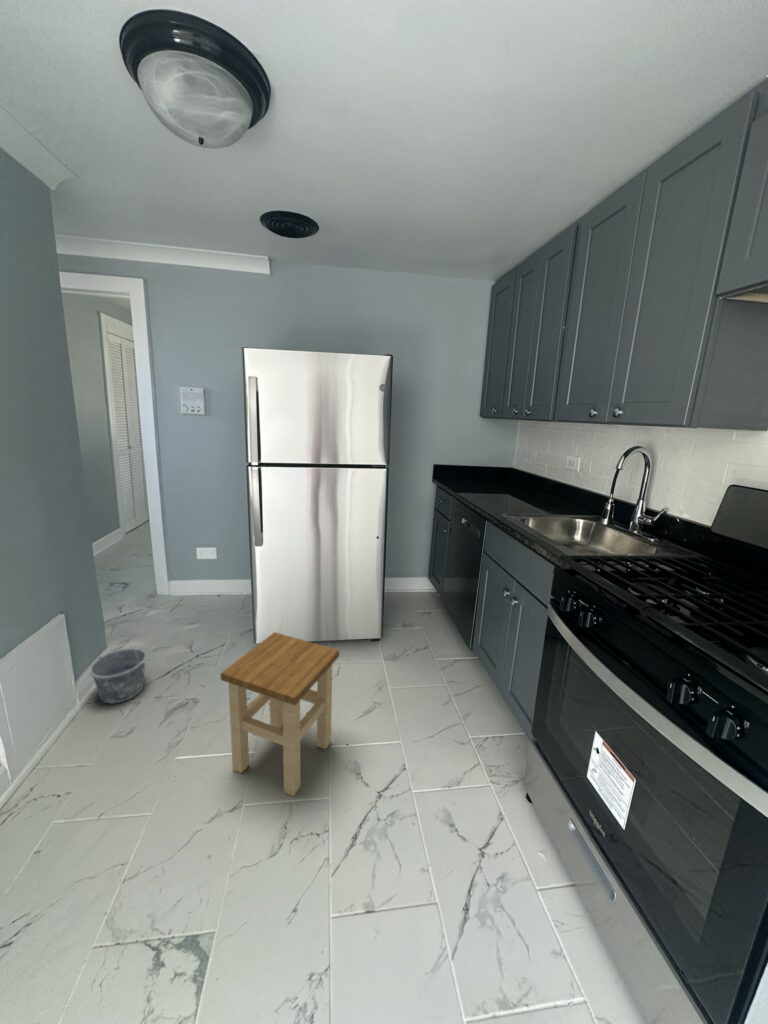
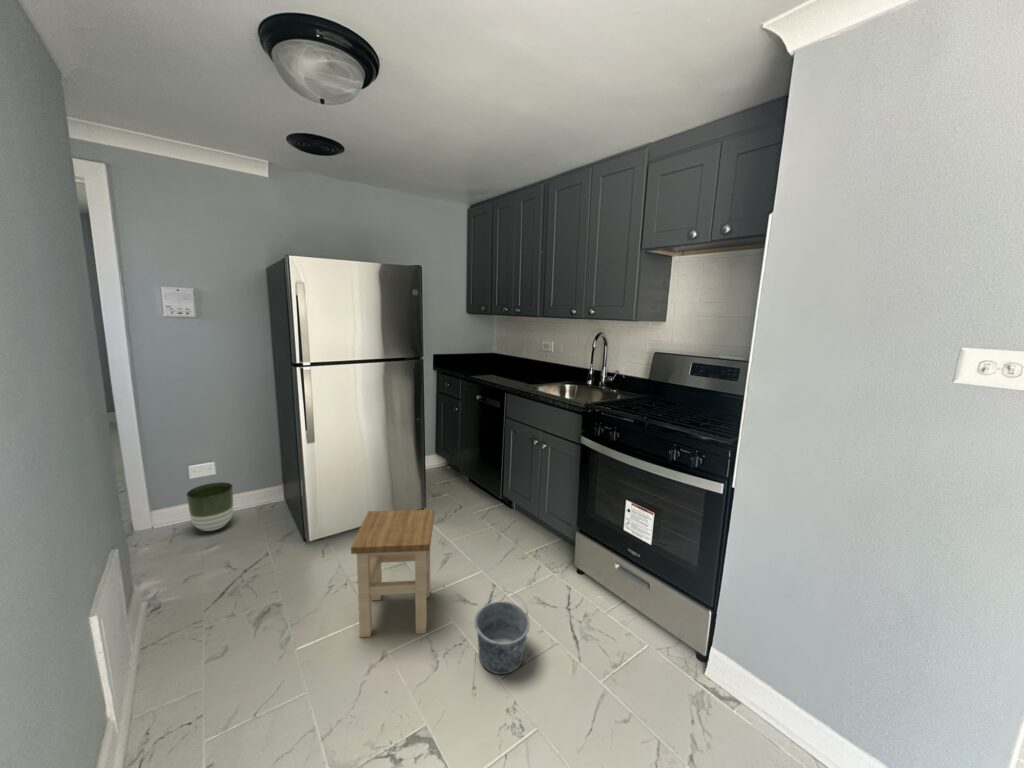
planter: none [187,565,224,607] -> present [186,482,233,531]
bucket: present [89,648,147,703] -> present [475,601,530,674]

